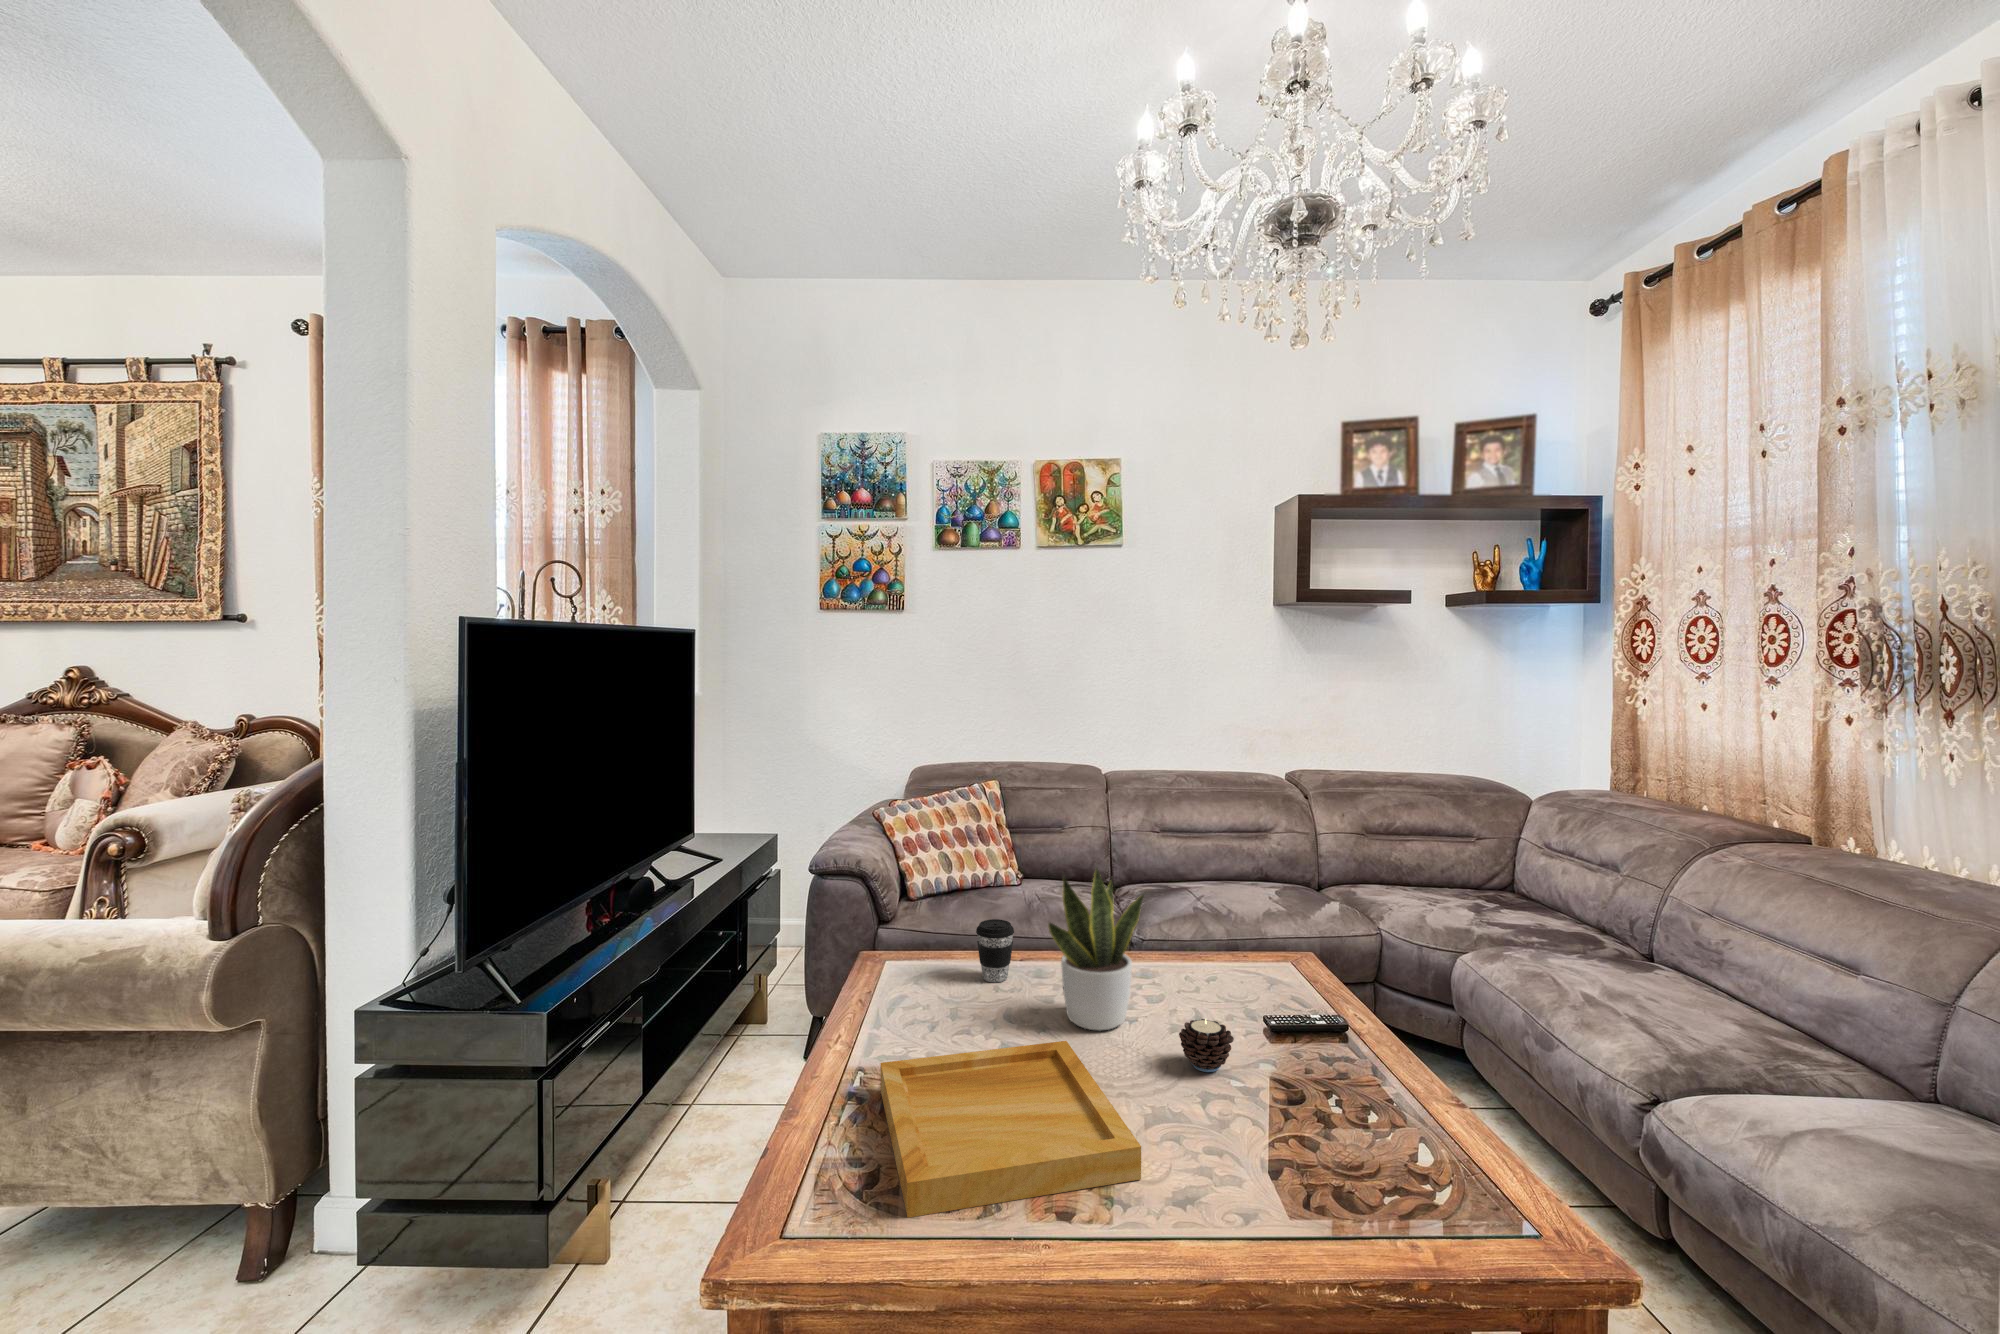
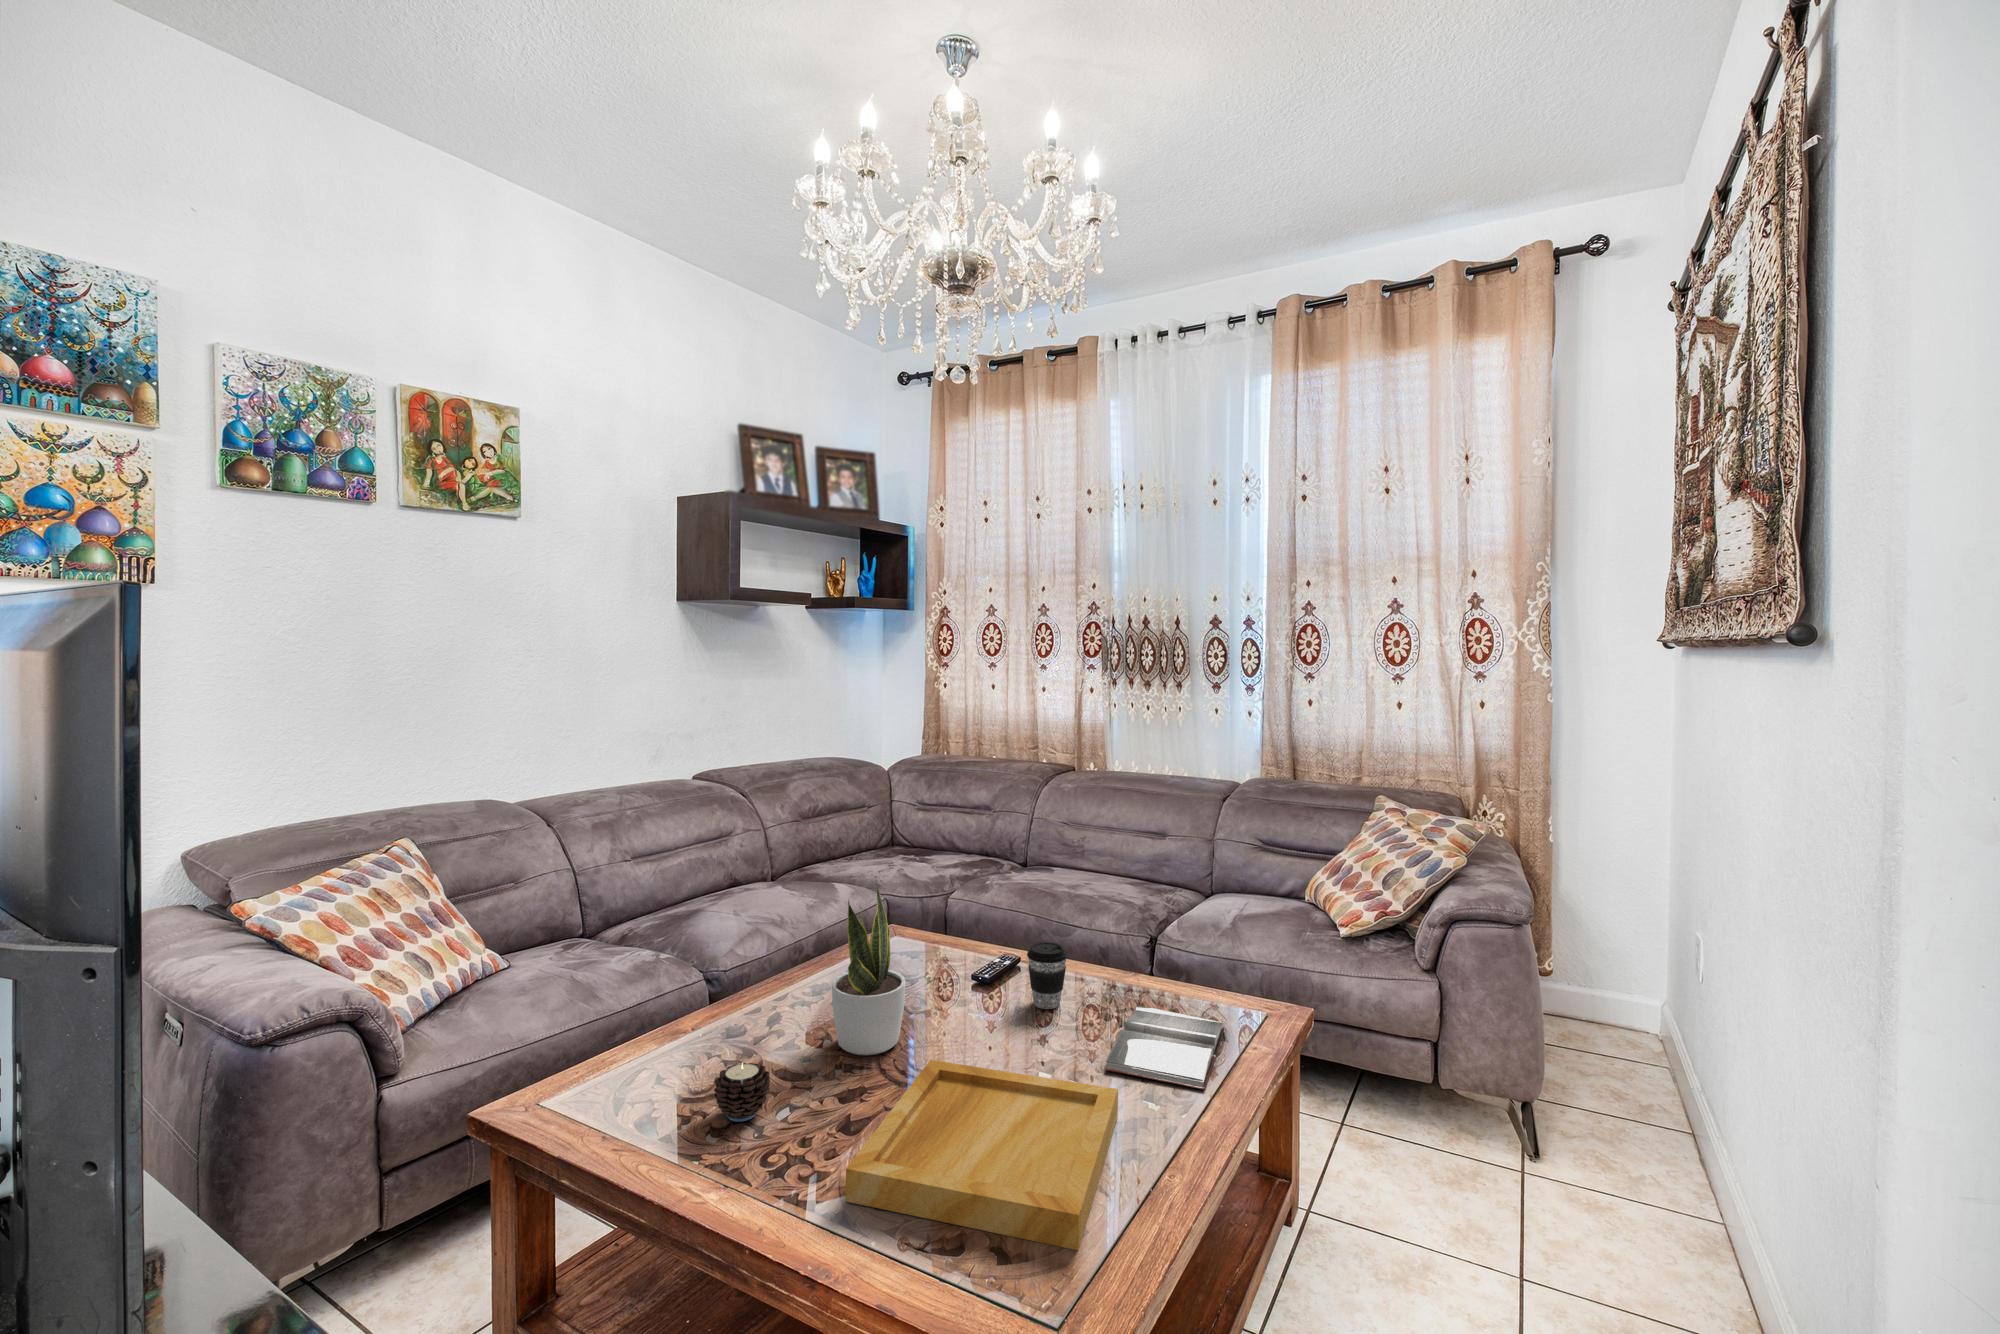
coffee cup: present [976,919,1014,982] -> present [1027,942,1067,1009]
candle: present [1179,1019,1234,1072] -> present [714,1063,770,1122]
hardback book: none [1218,1116,1458,1224] -> present [1104,1005,1225,1090]

